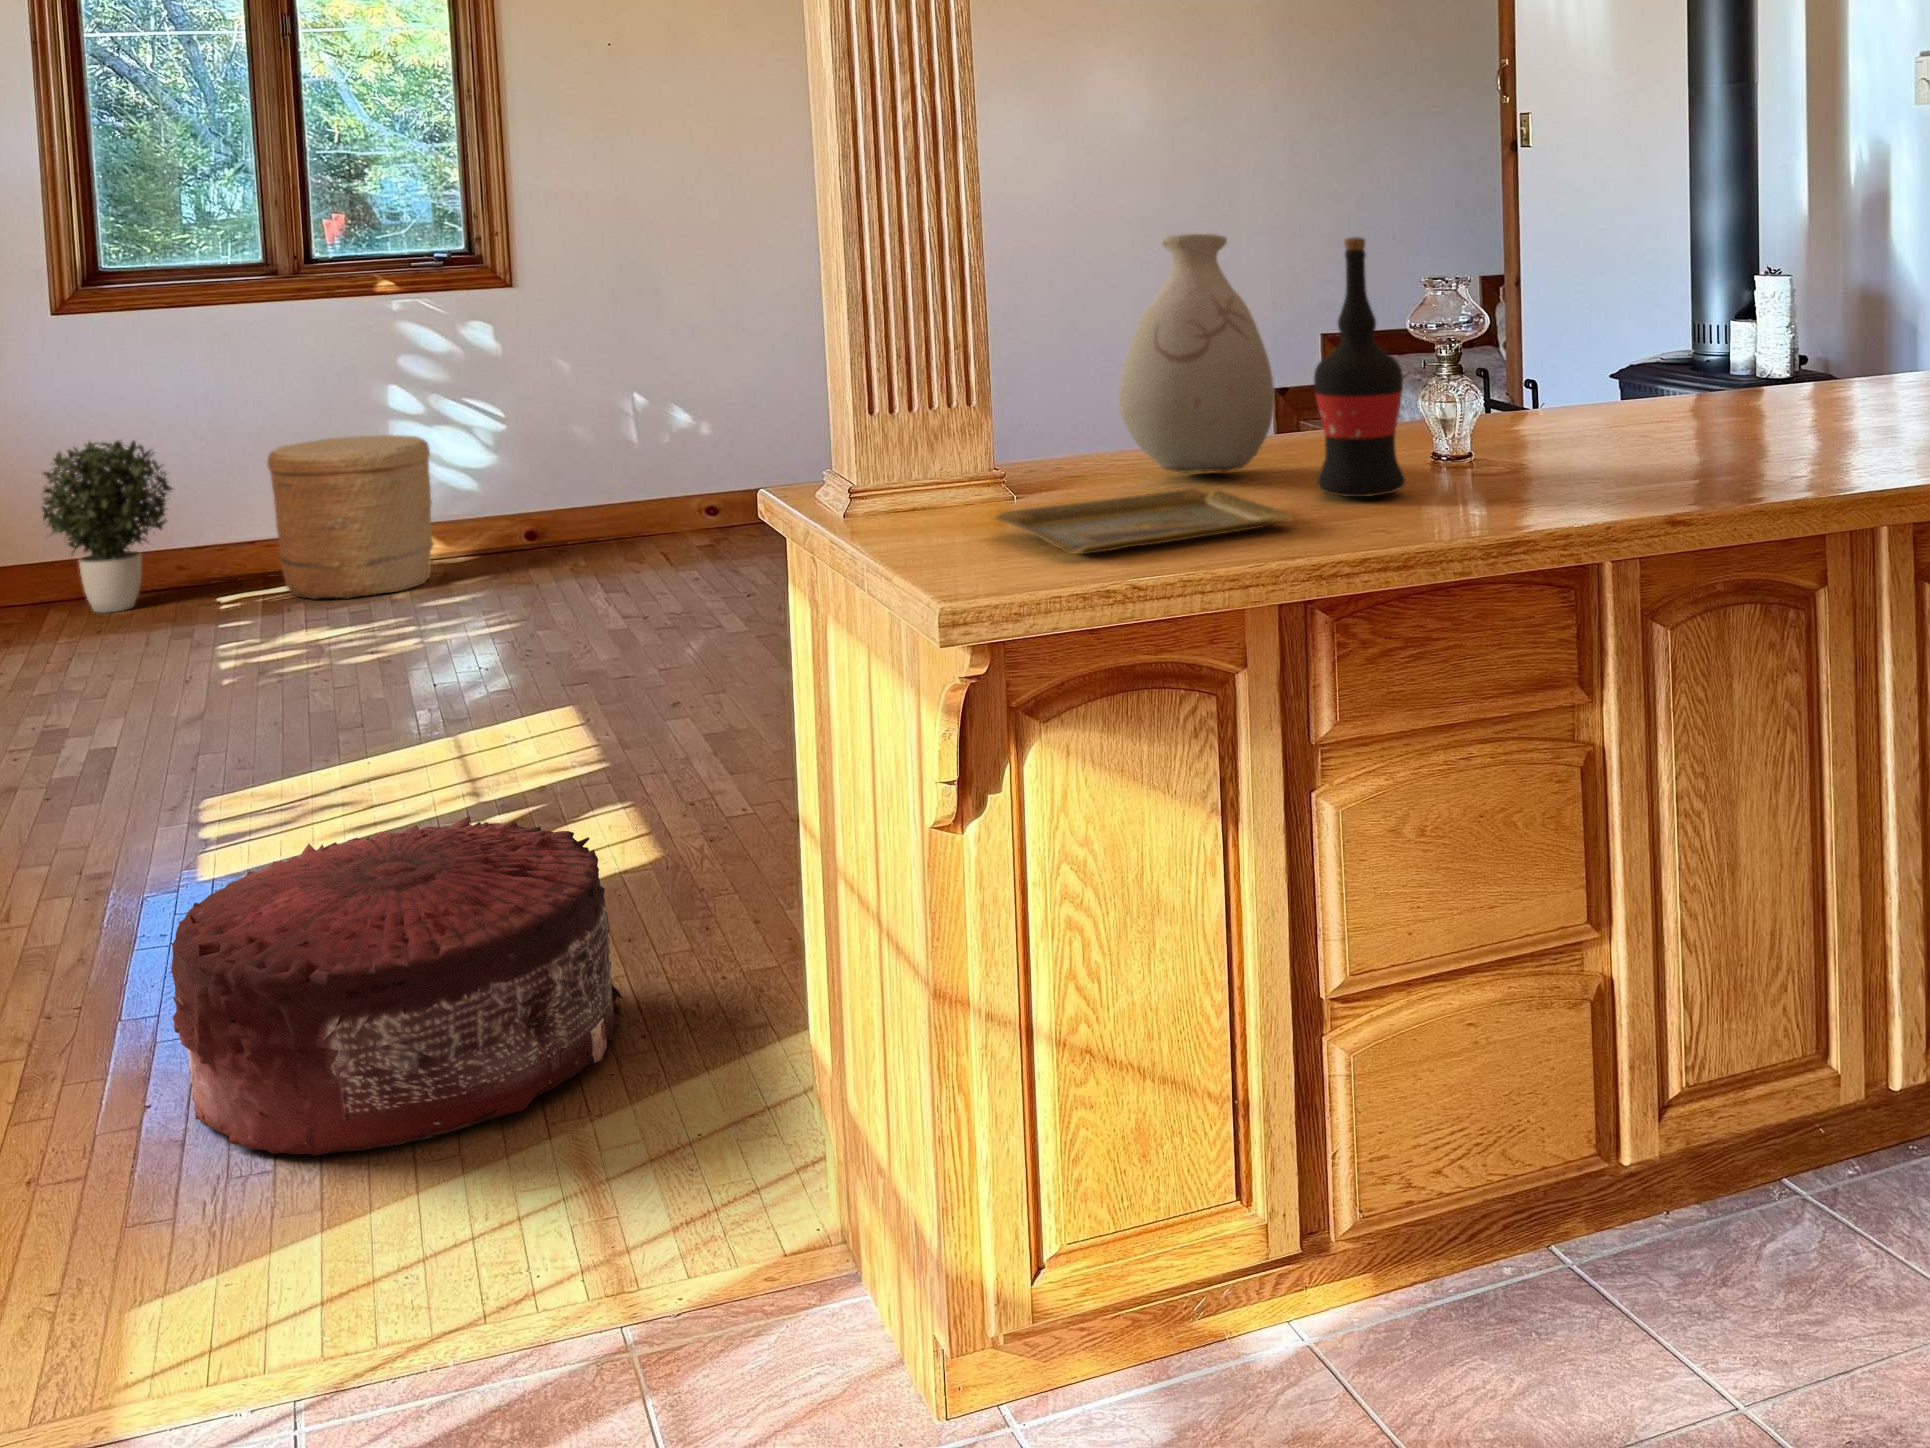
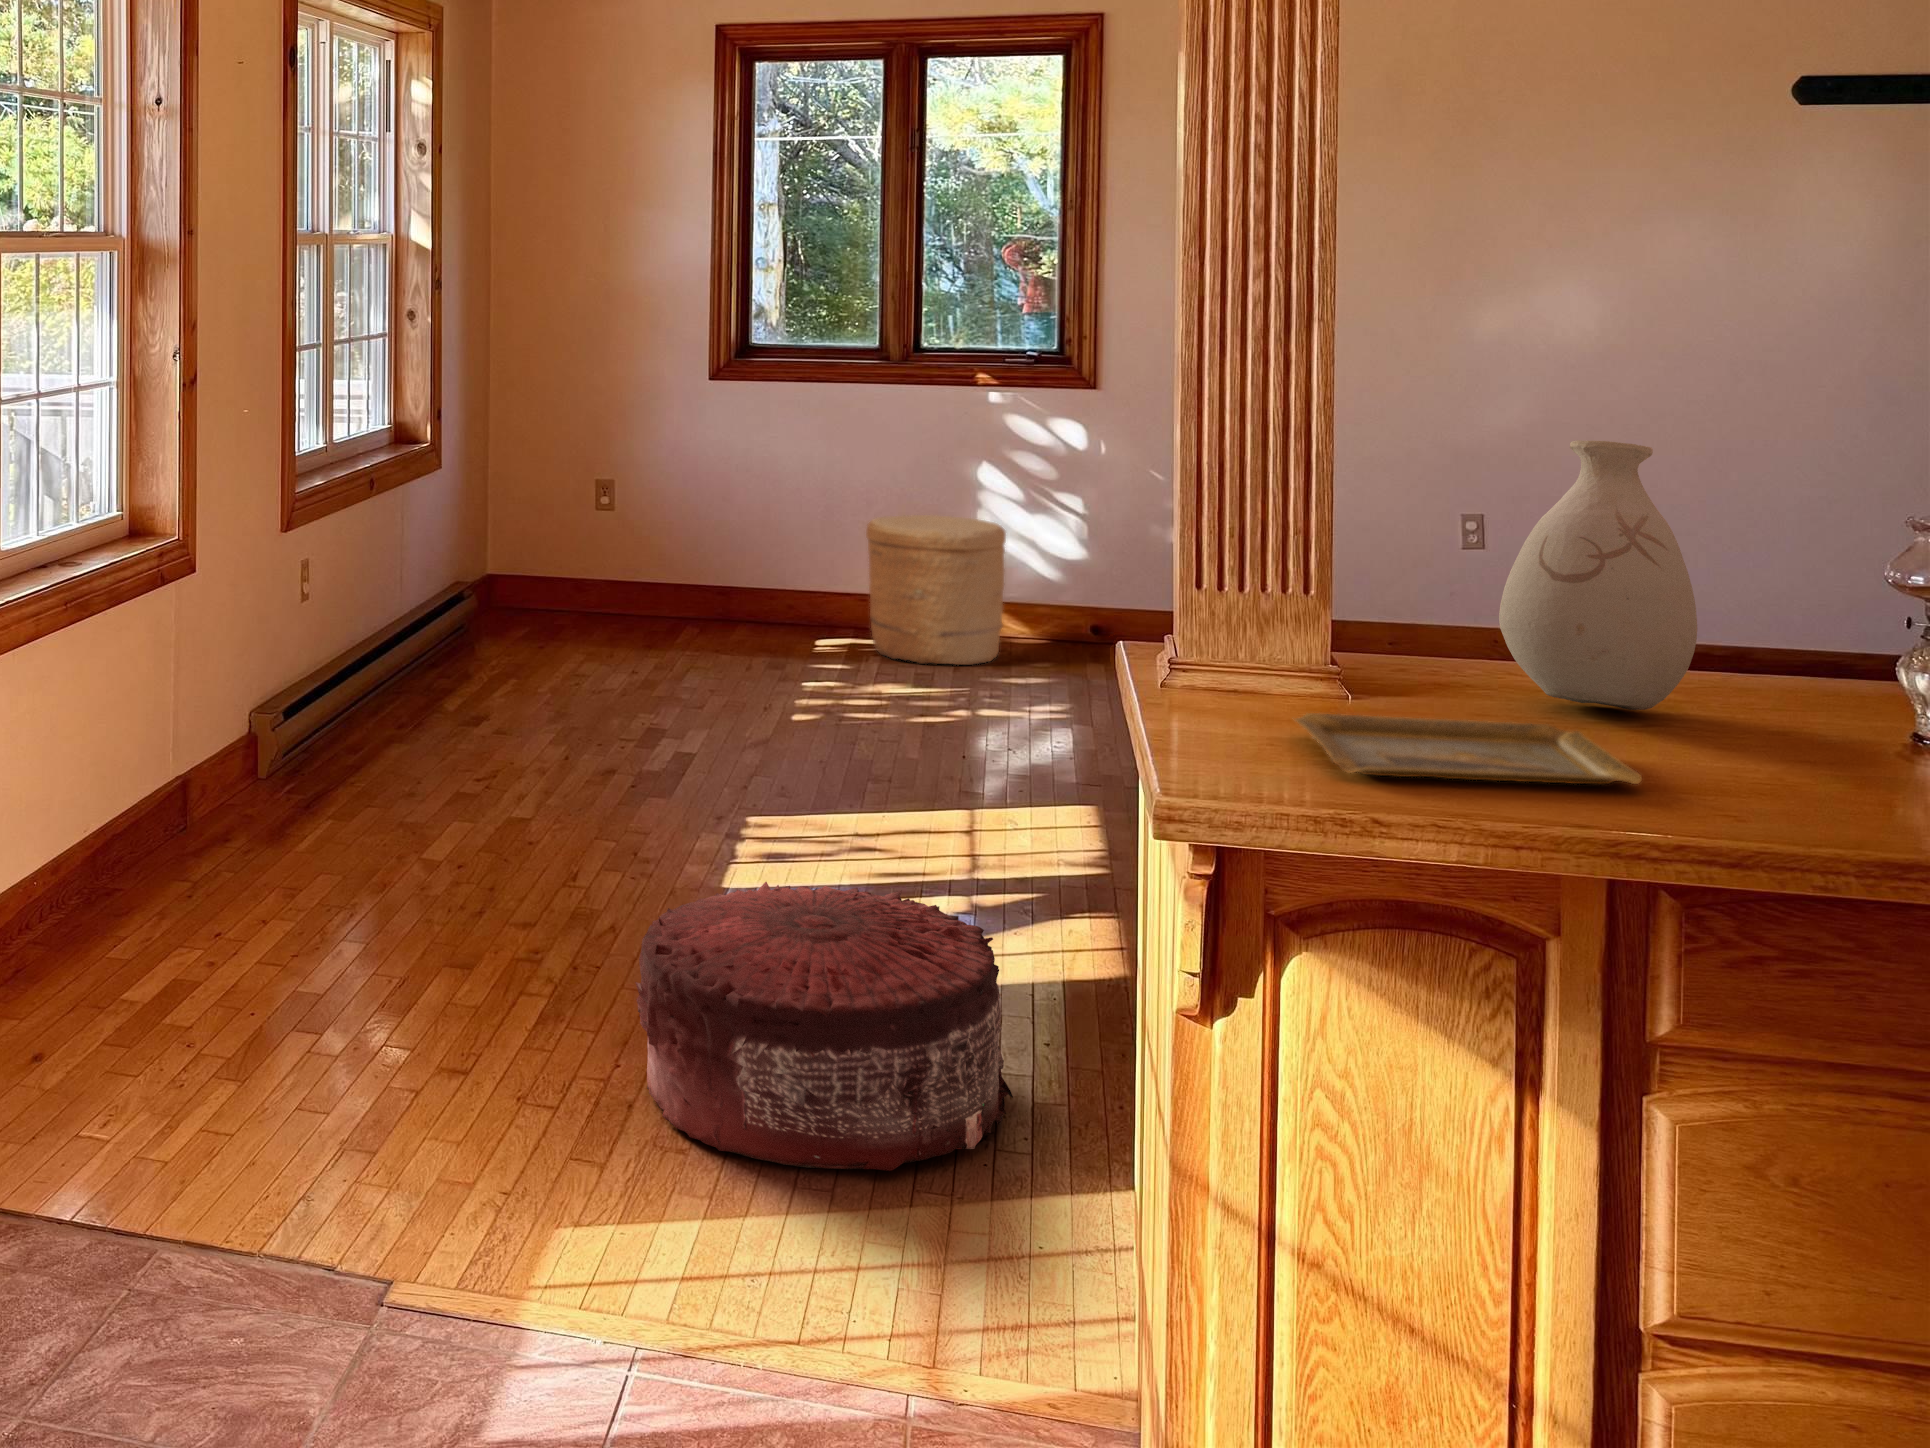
wine bottle: present [1314,237,1406,497] -> none [1713,468,1842,774]
potted plant: present [42,441,172,613] -> none [691,492,792,642]

